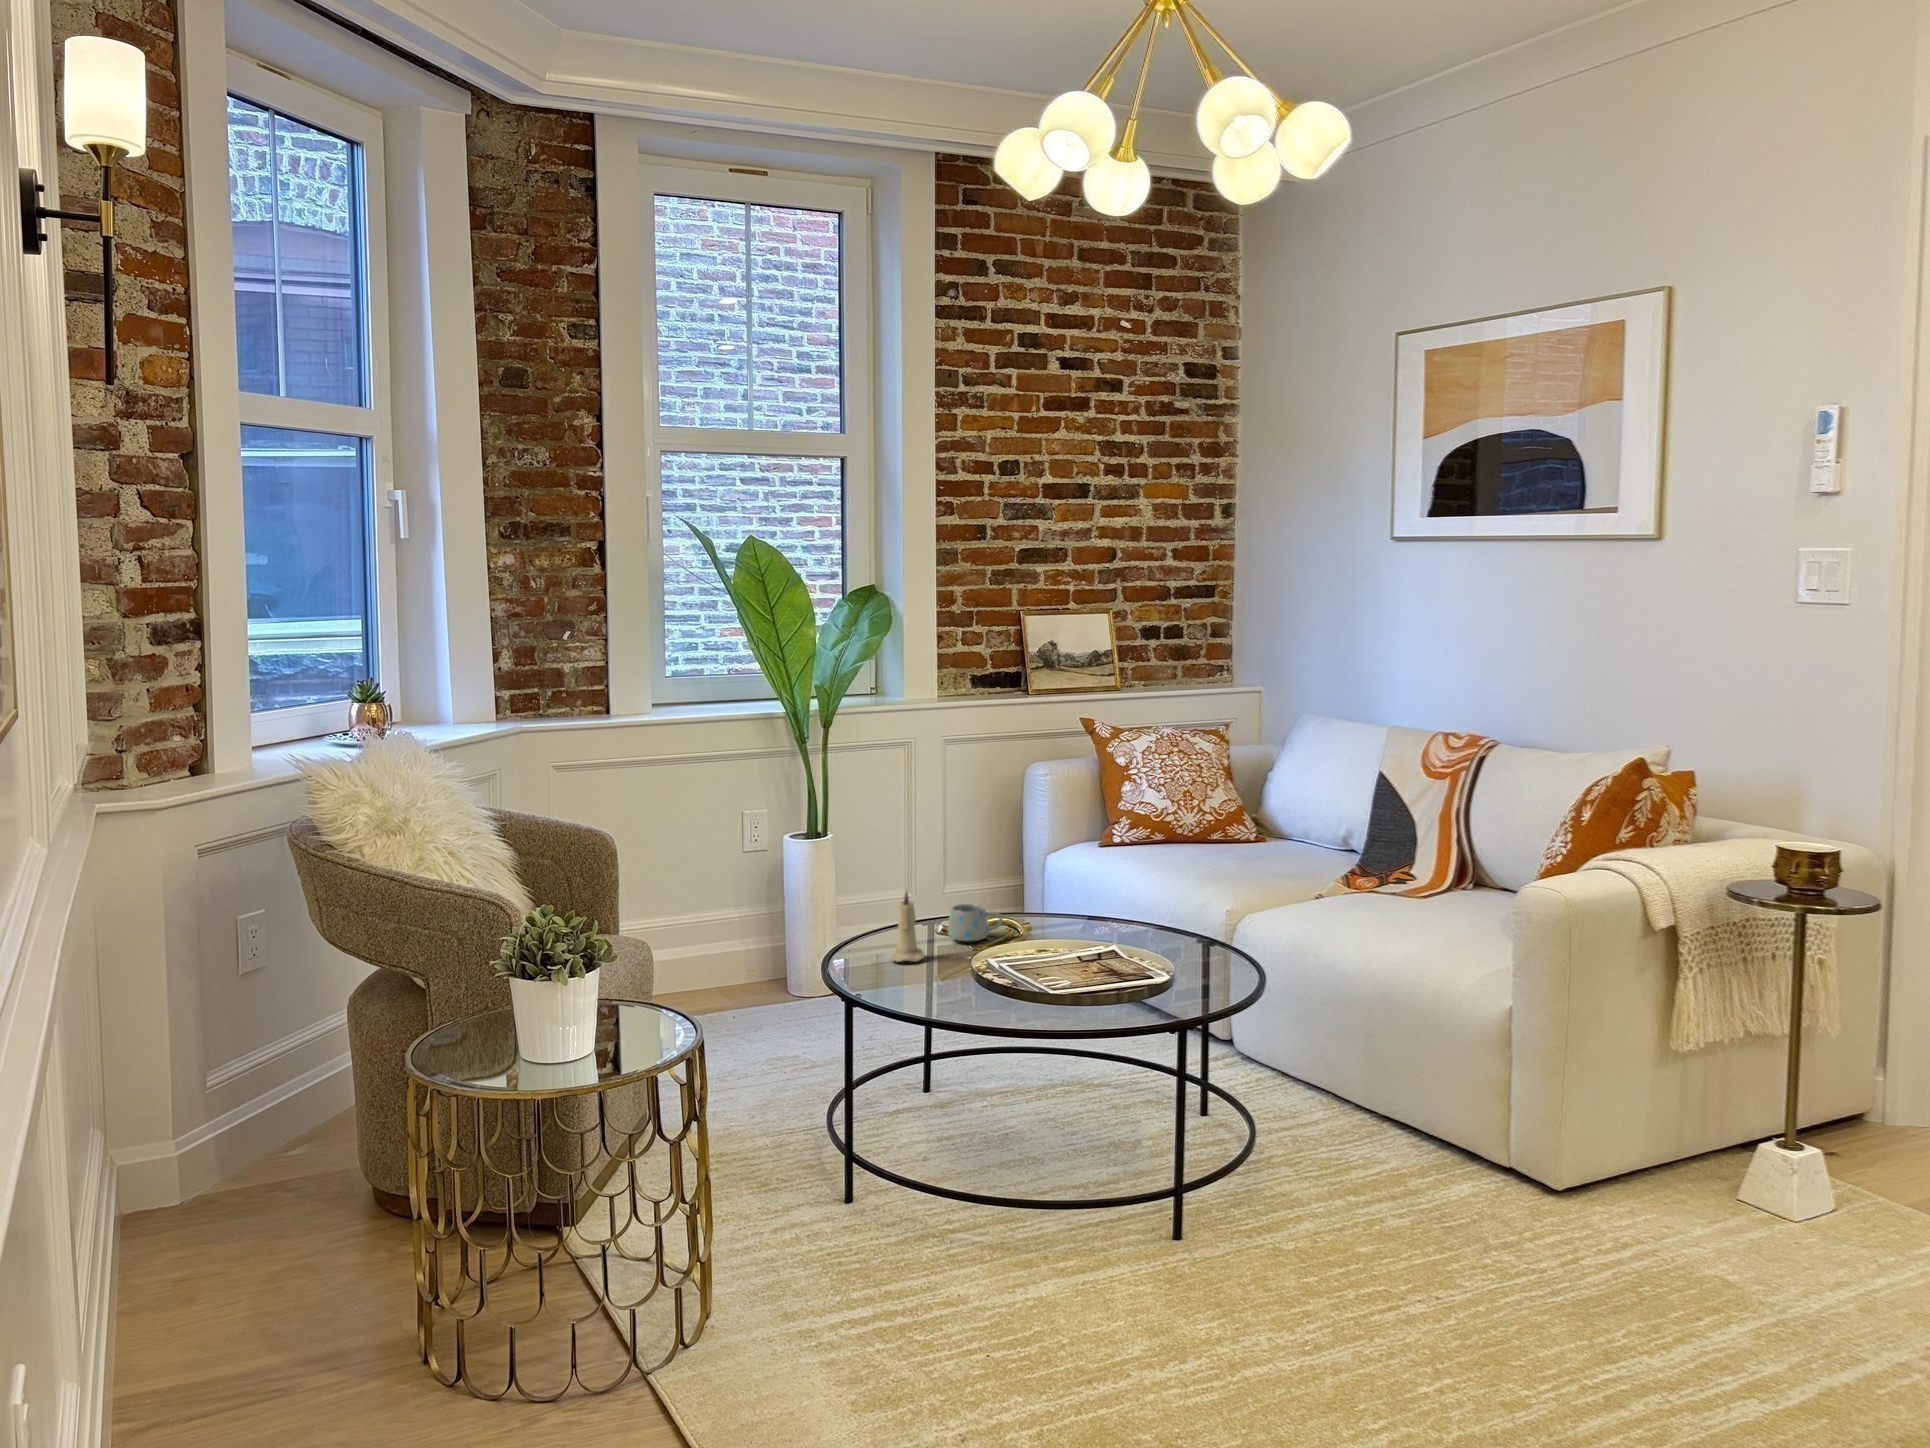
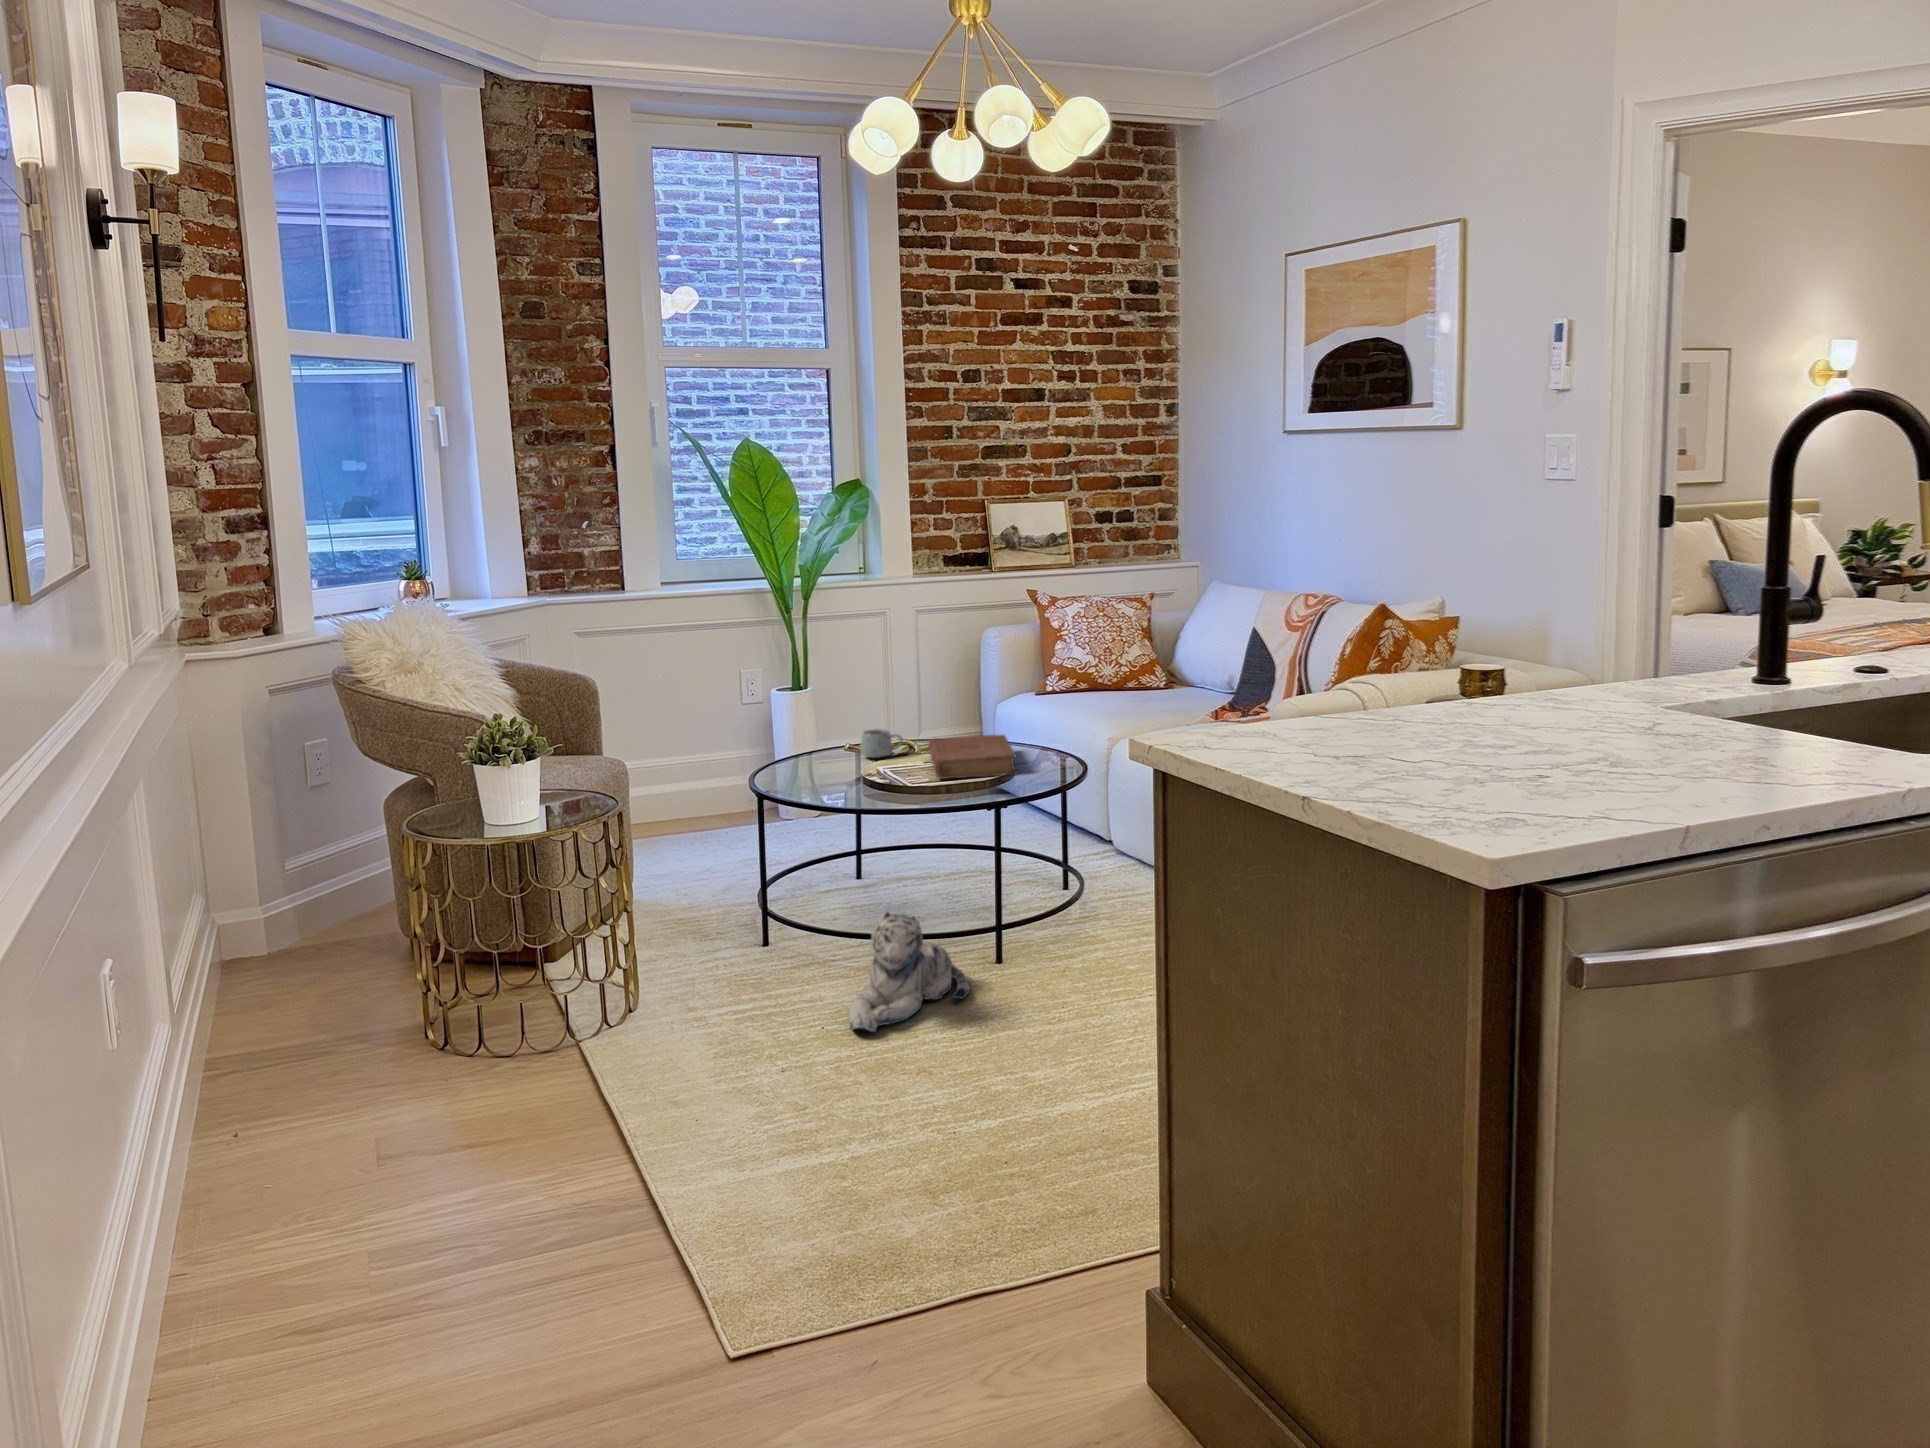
candle: present [889,891,924,962] -> none [806,715,835,772]
book: none [1039,915,1177,979] -> present [928,735,1017,779]
plush toy: none [1009,1180,1158,1359] -> present [849,912,970,1032]

